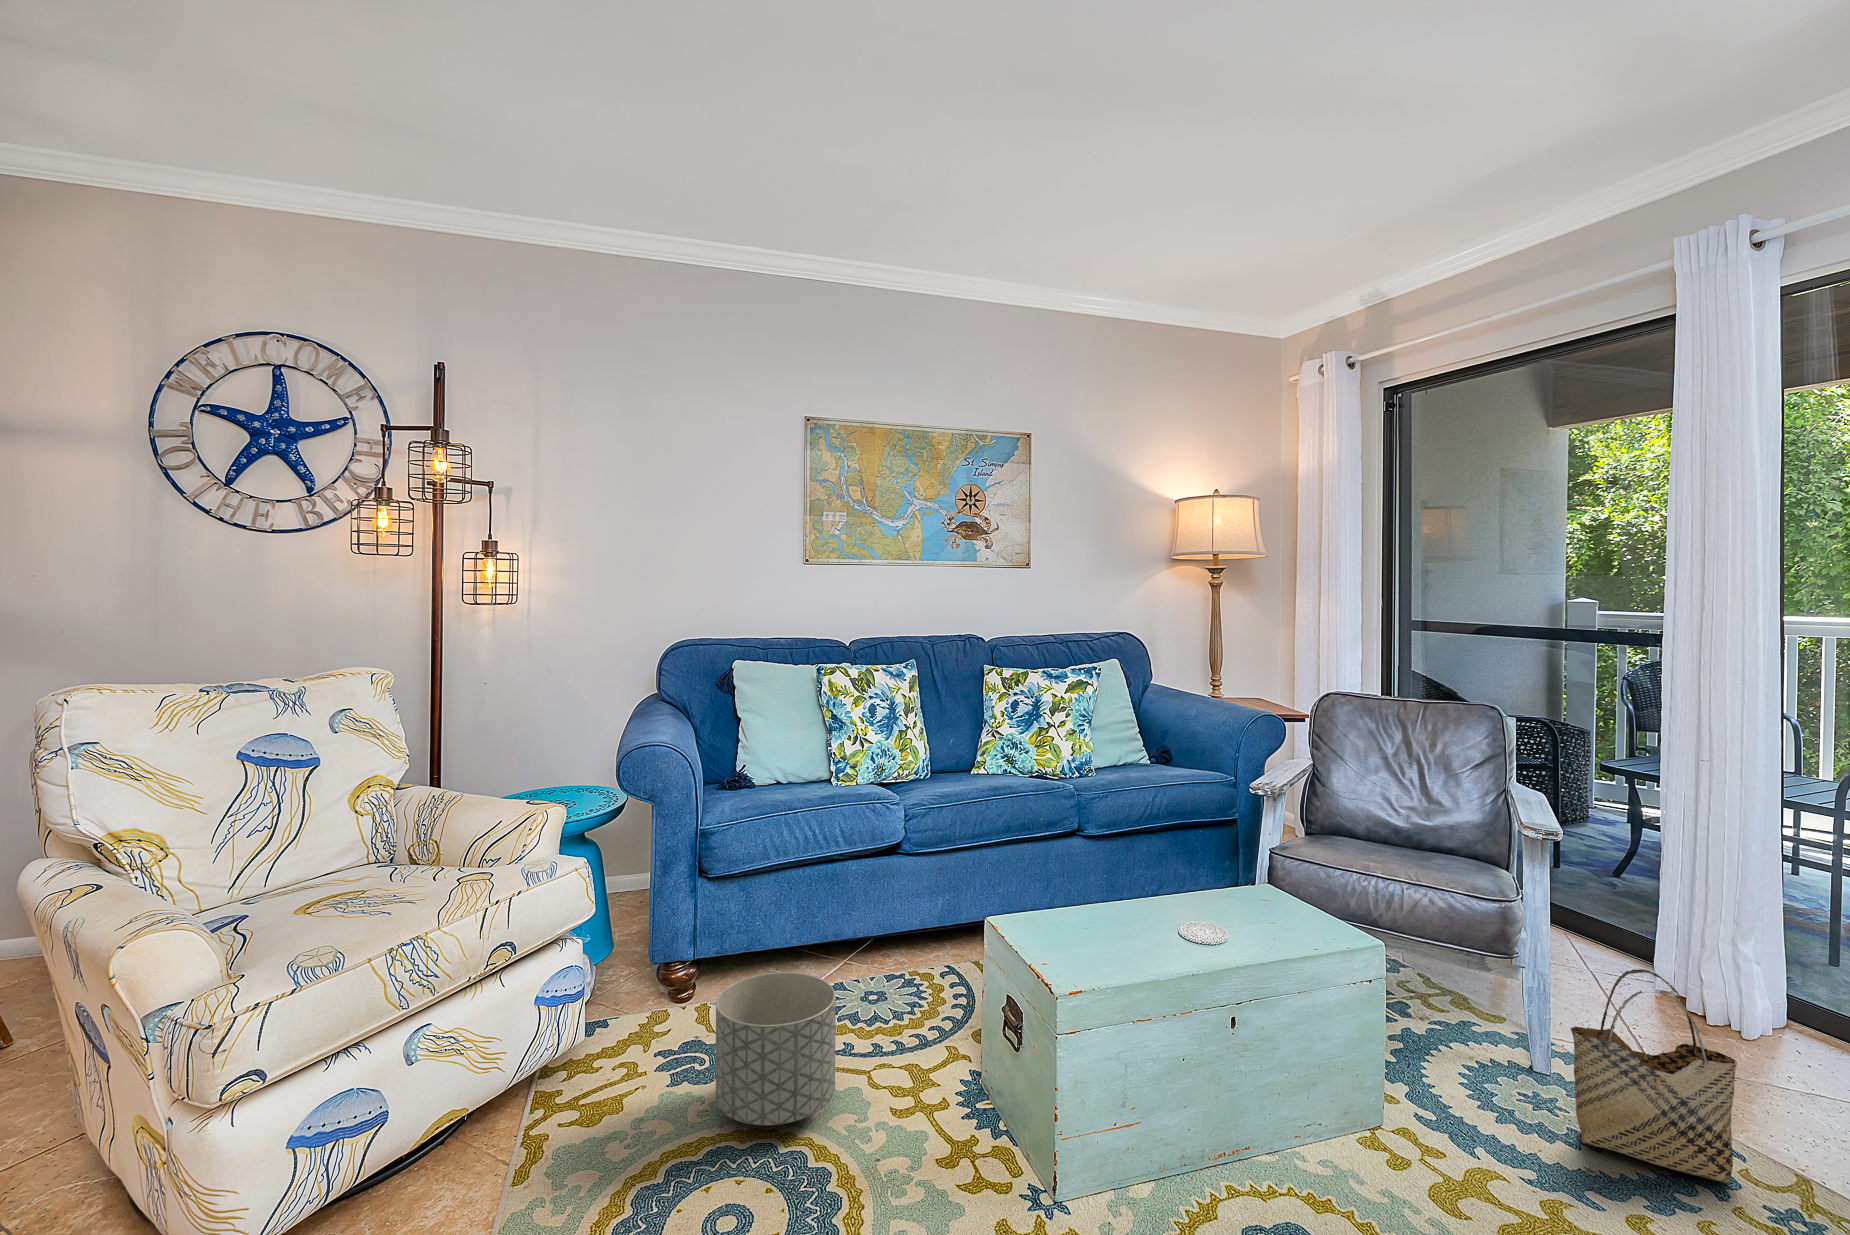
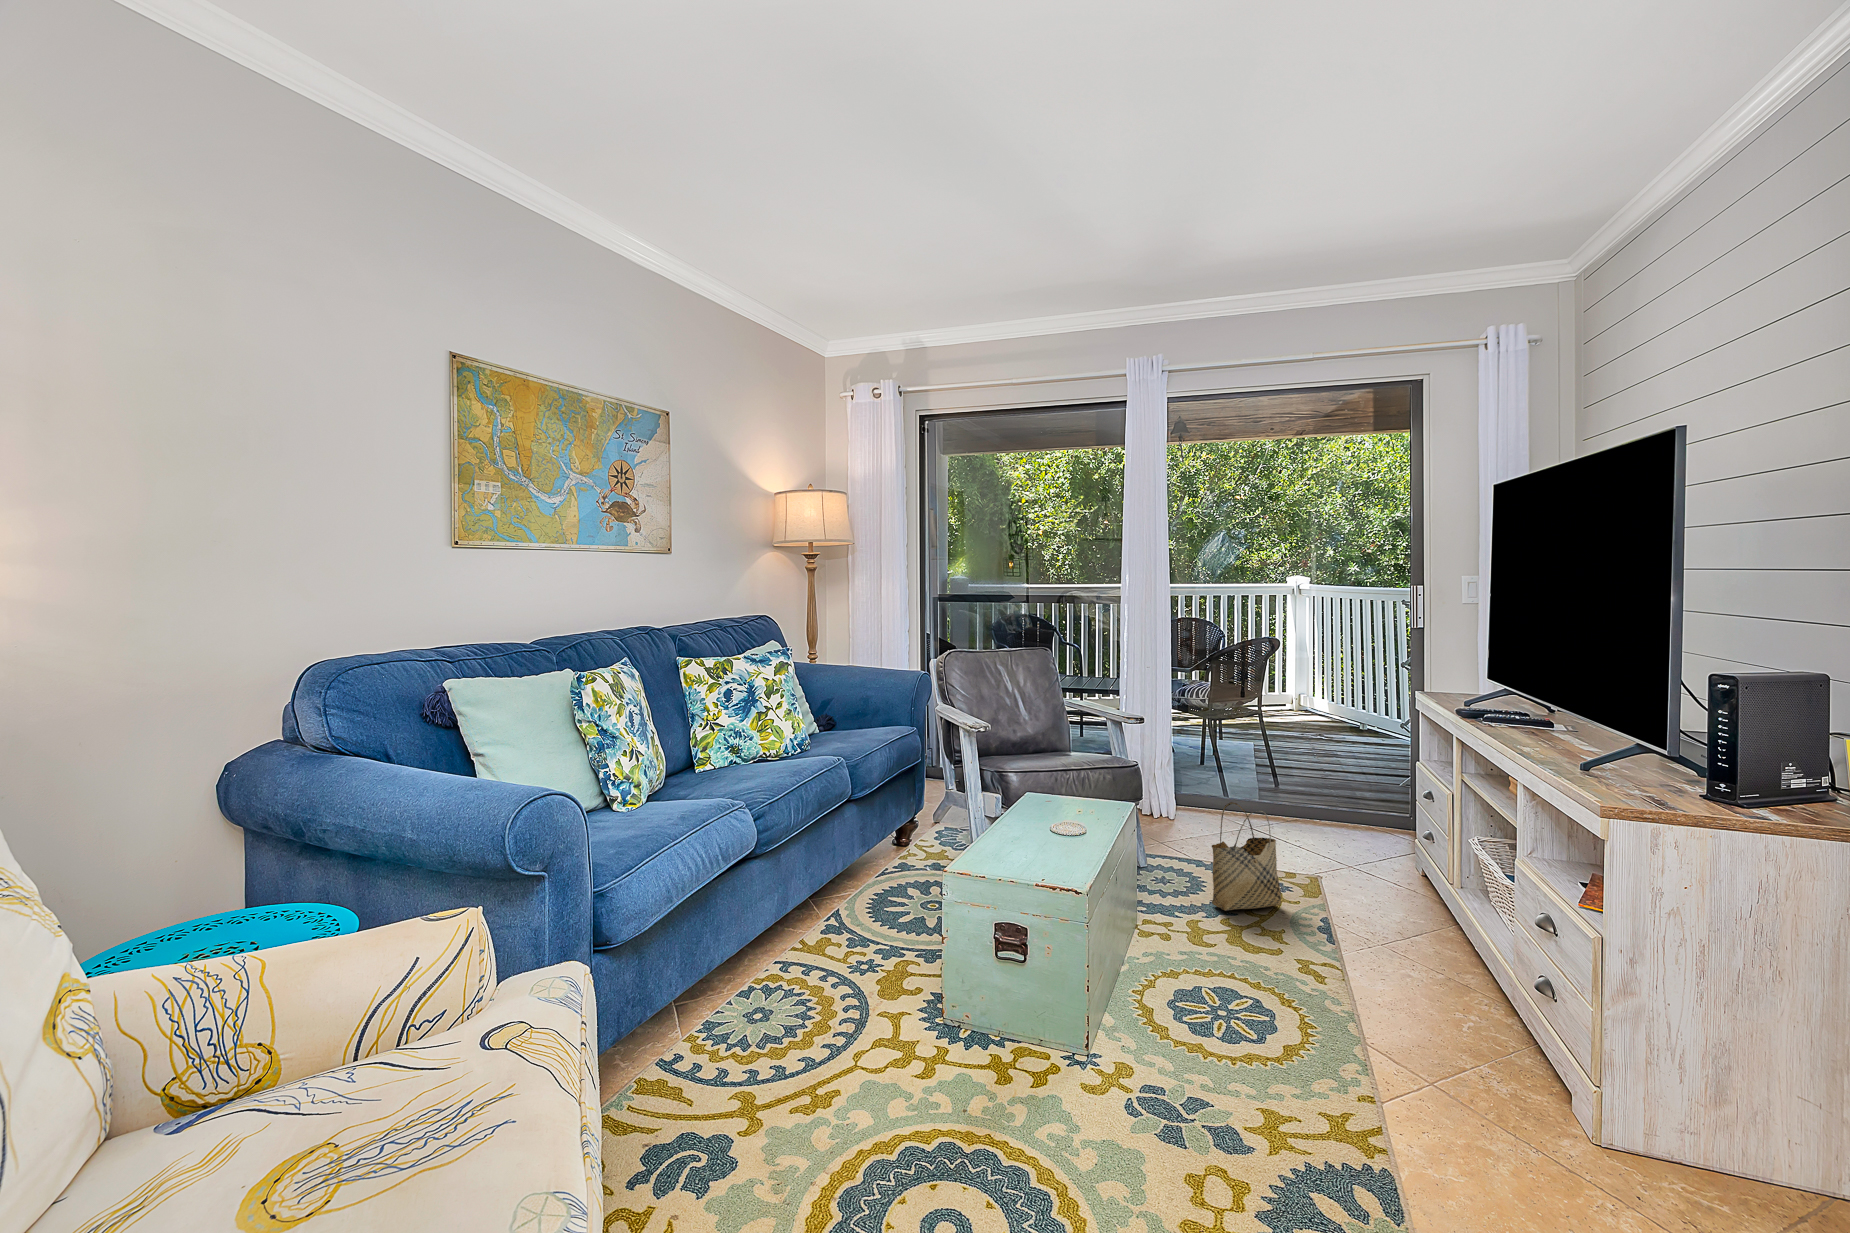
planter: present [715,972,836,1126] -> none [771,991,897,1159]

